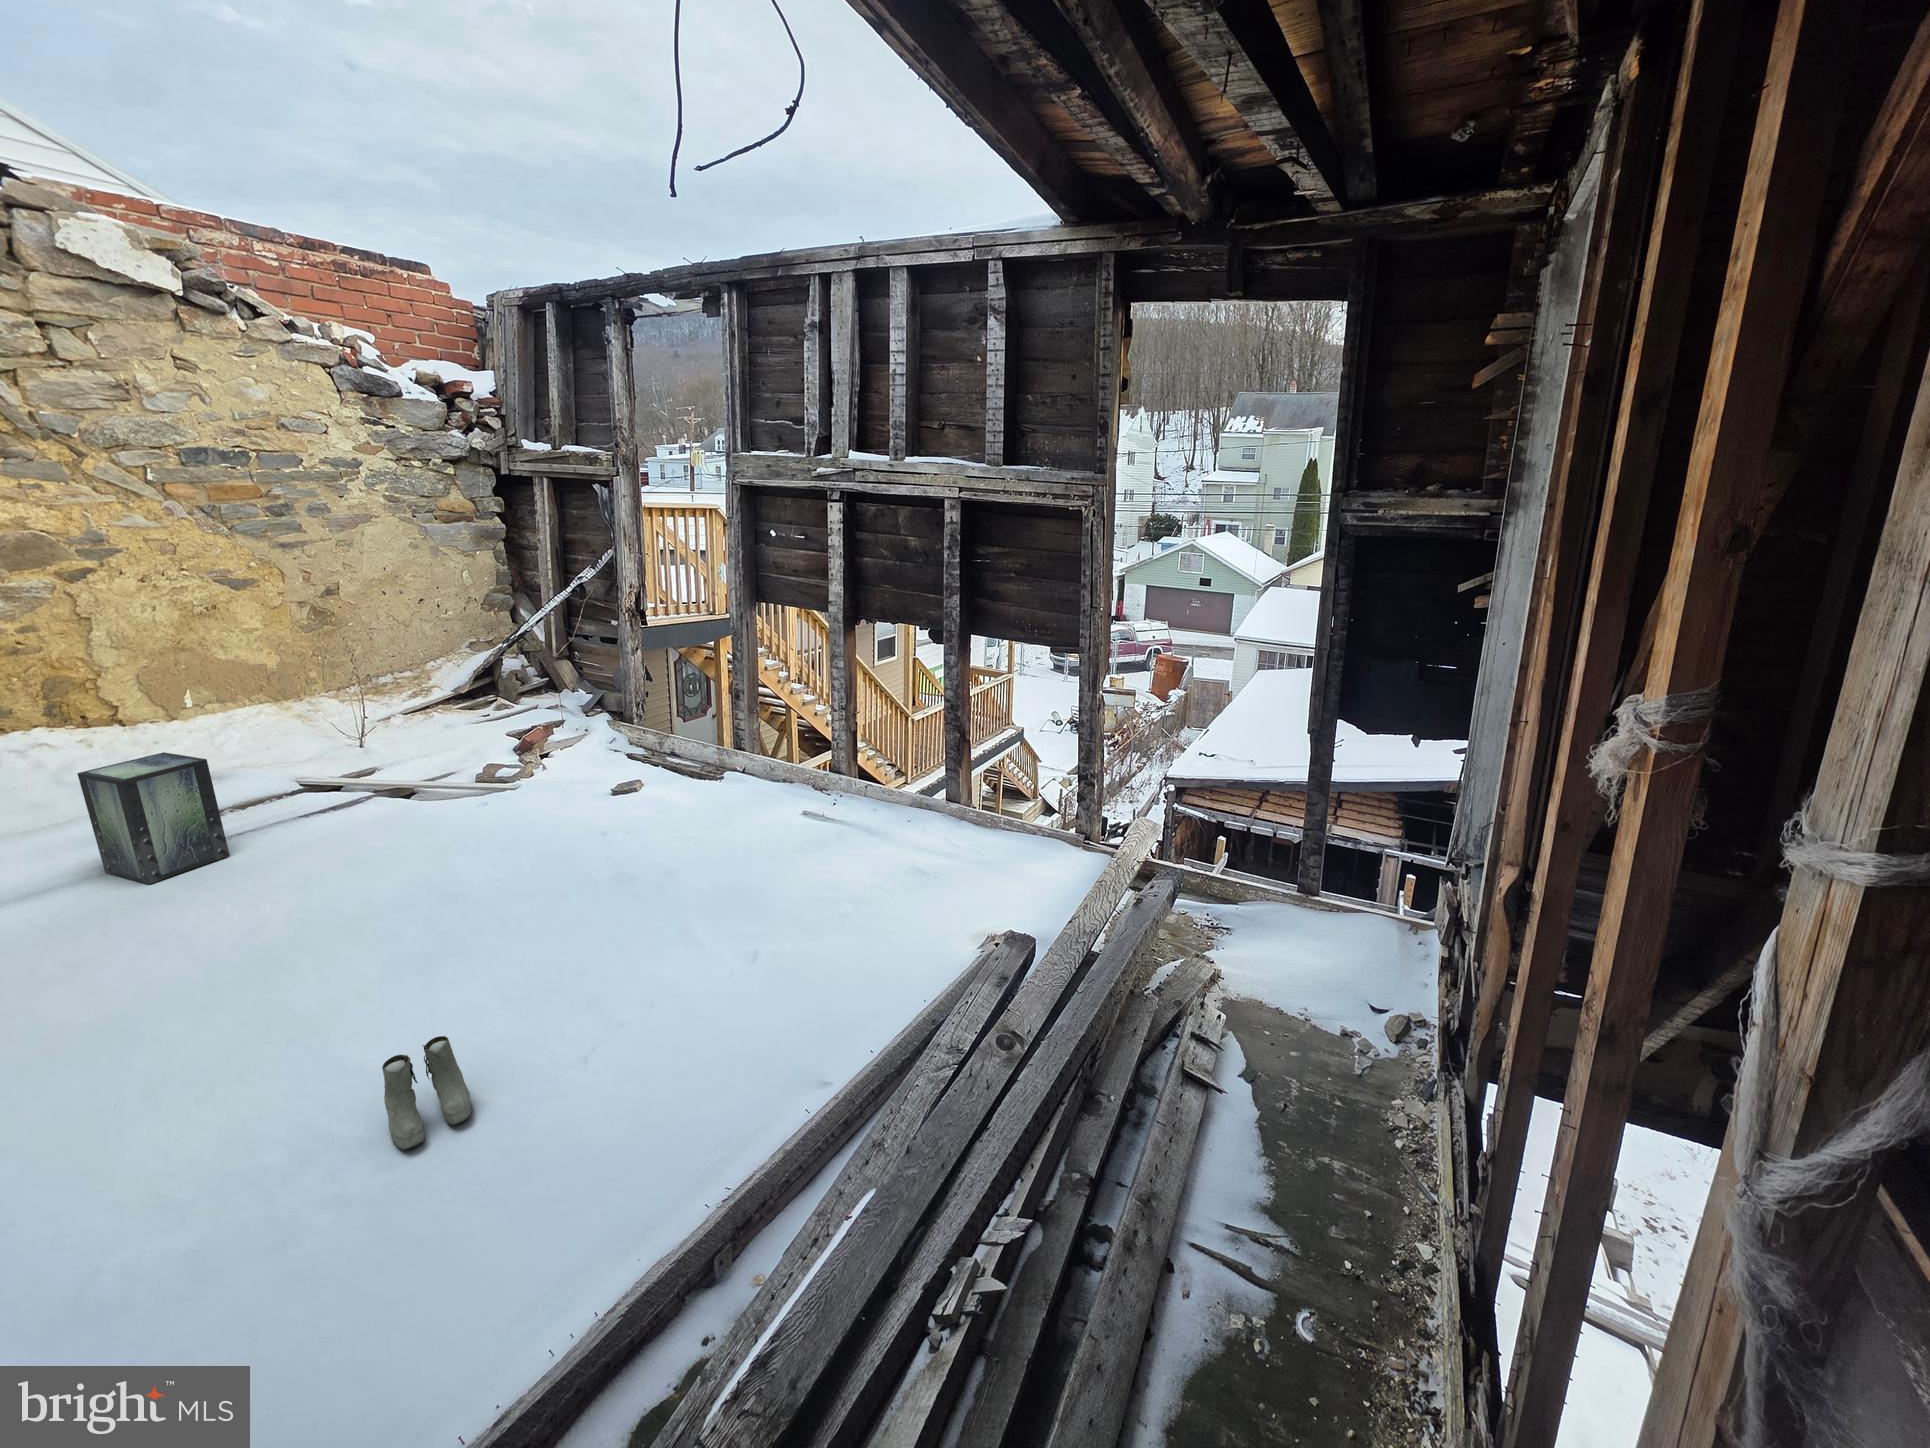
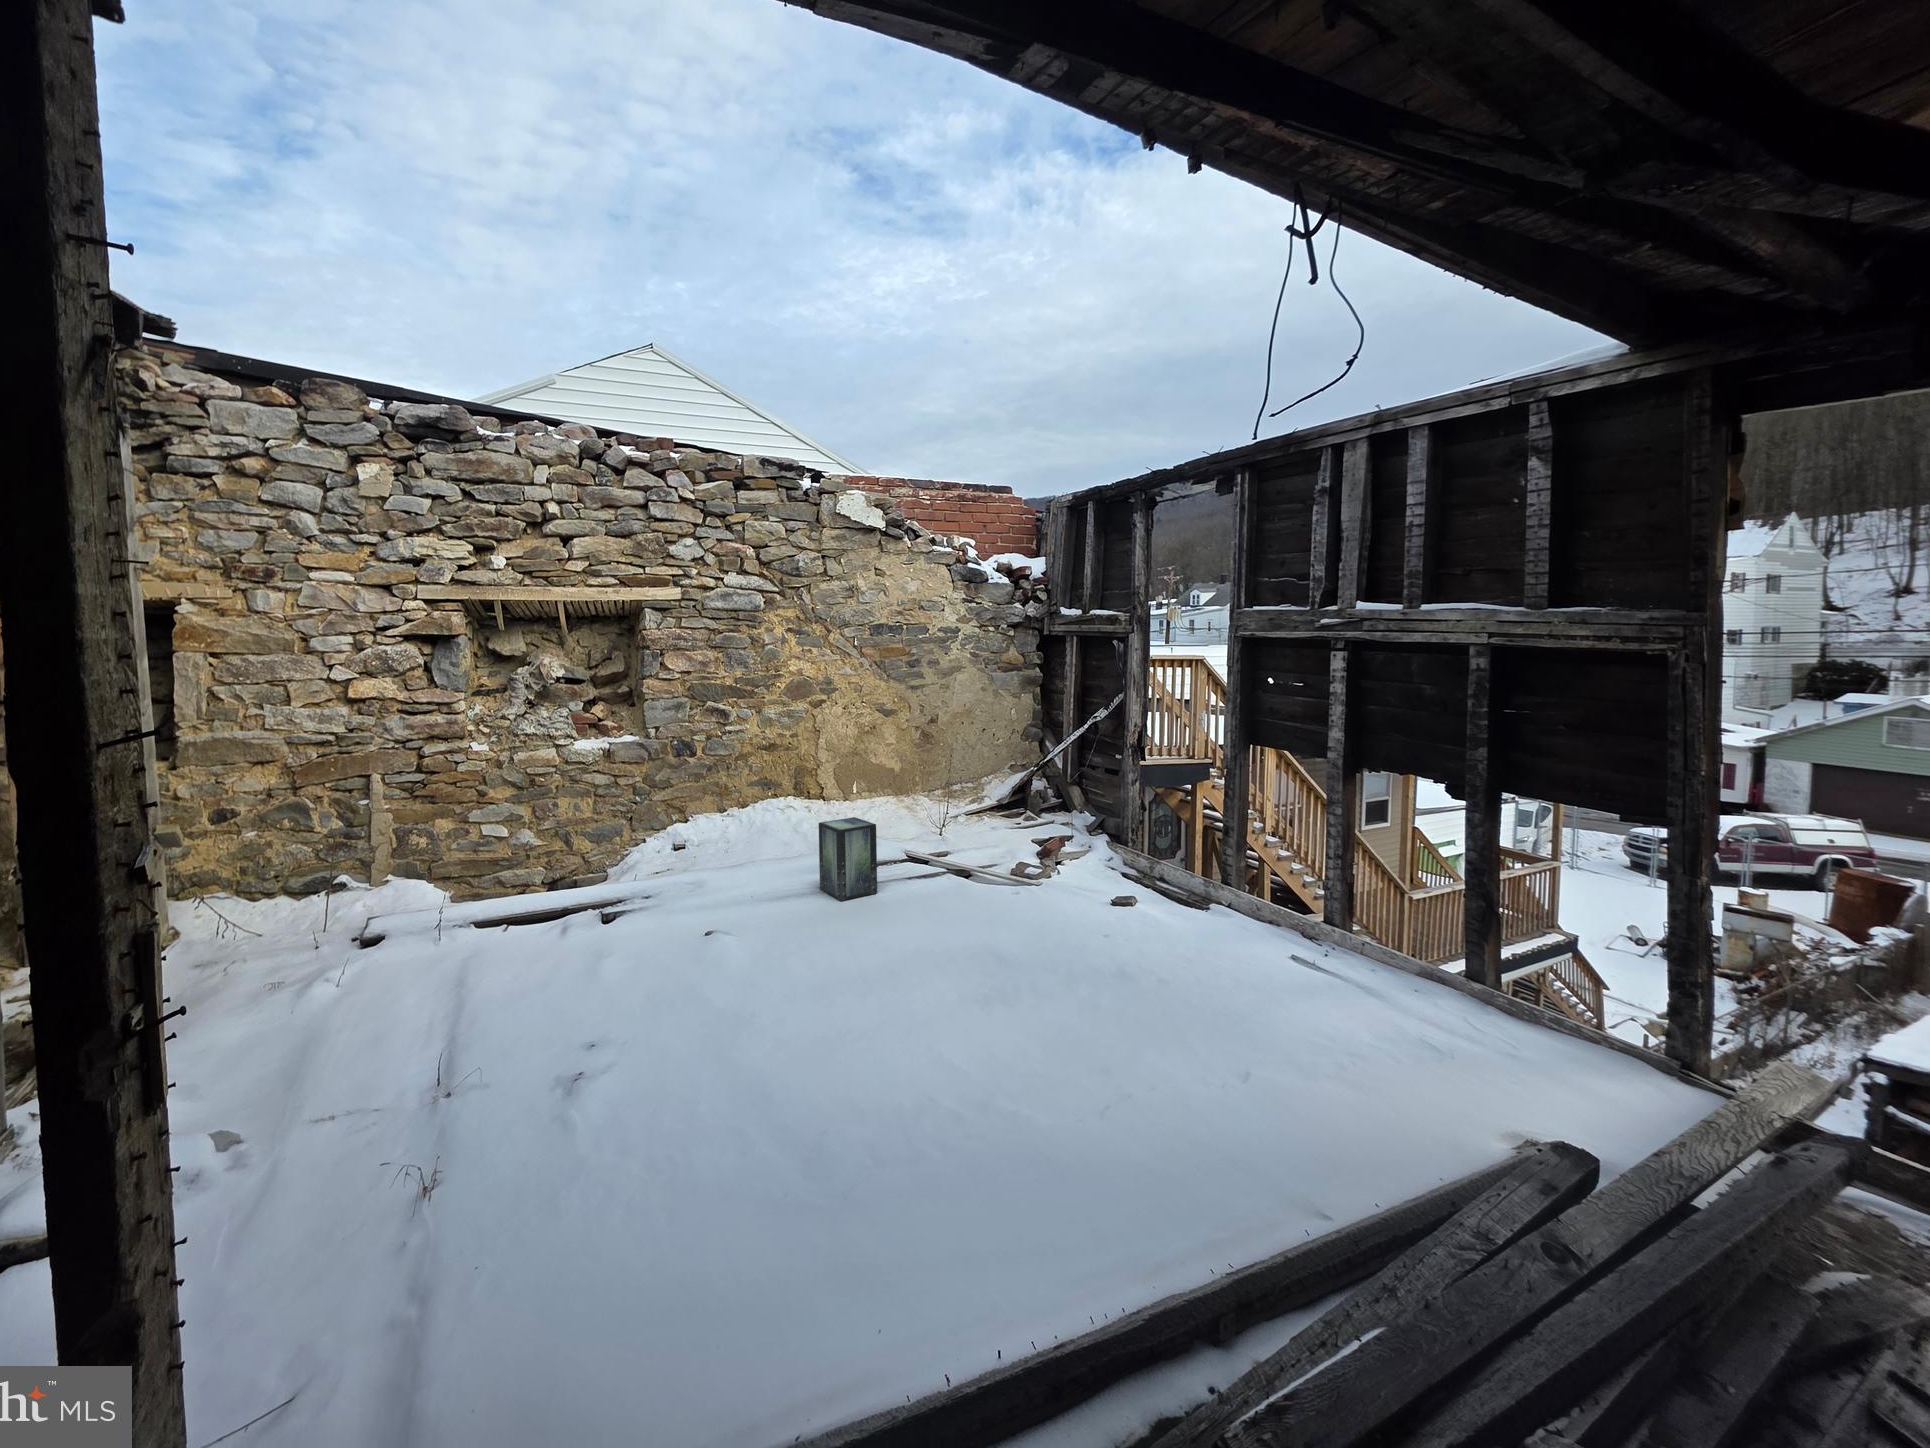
boots: present [382,1036,472,1150] -> none [981,1038,1032,1112]

